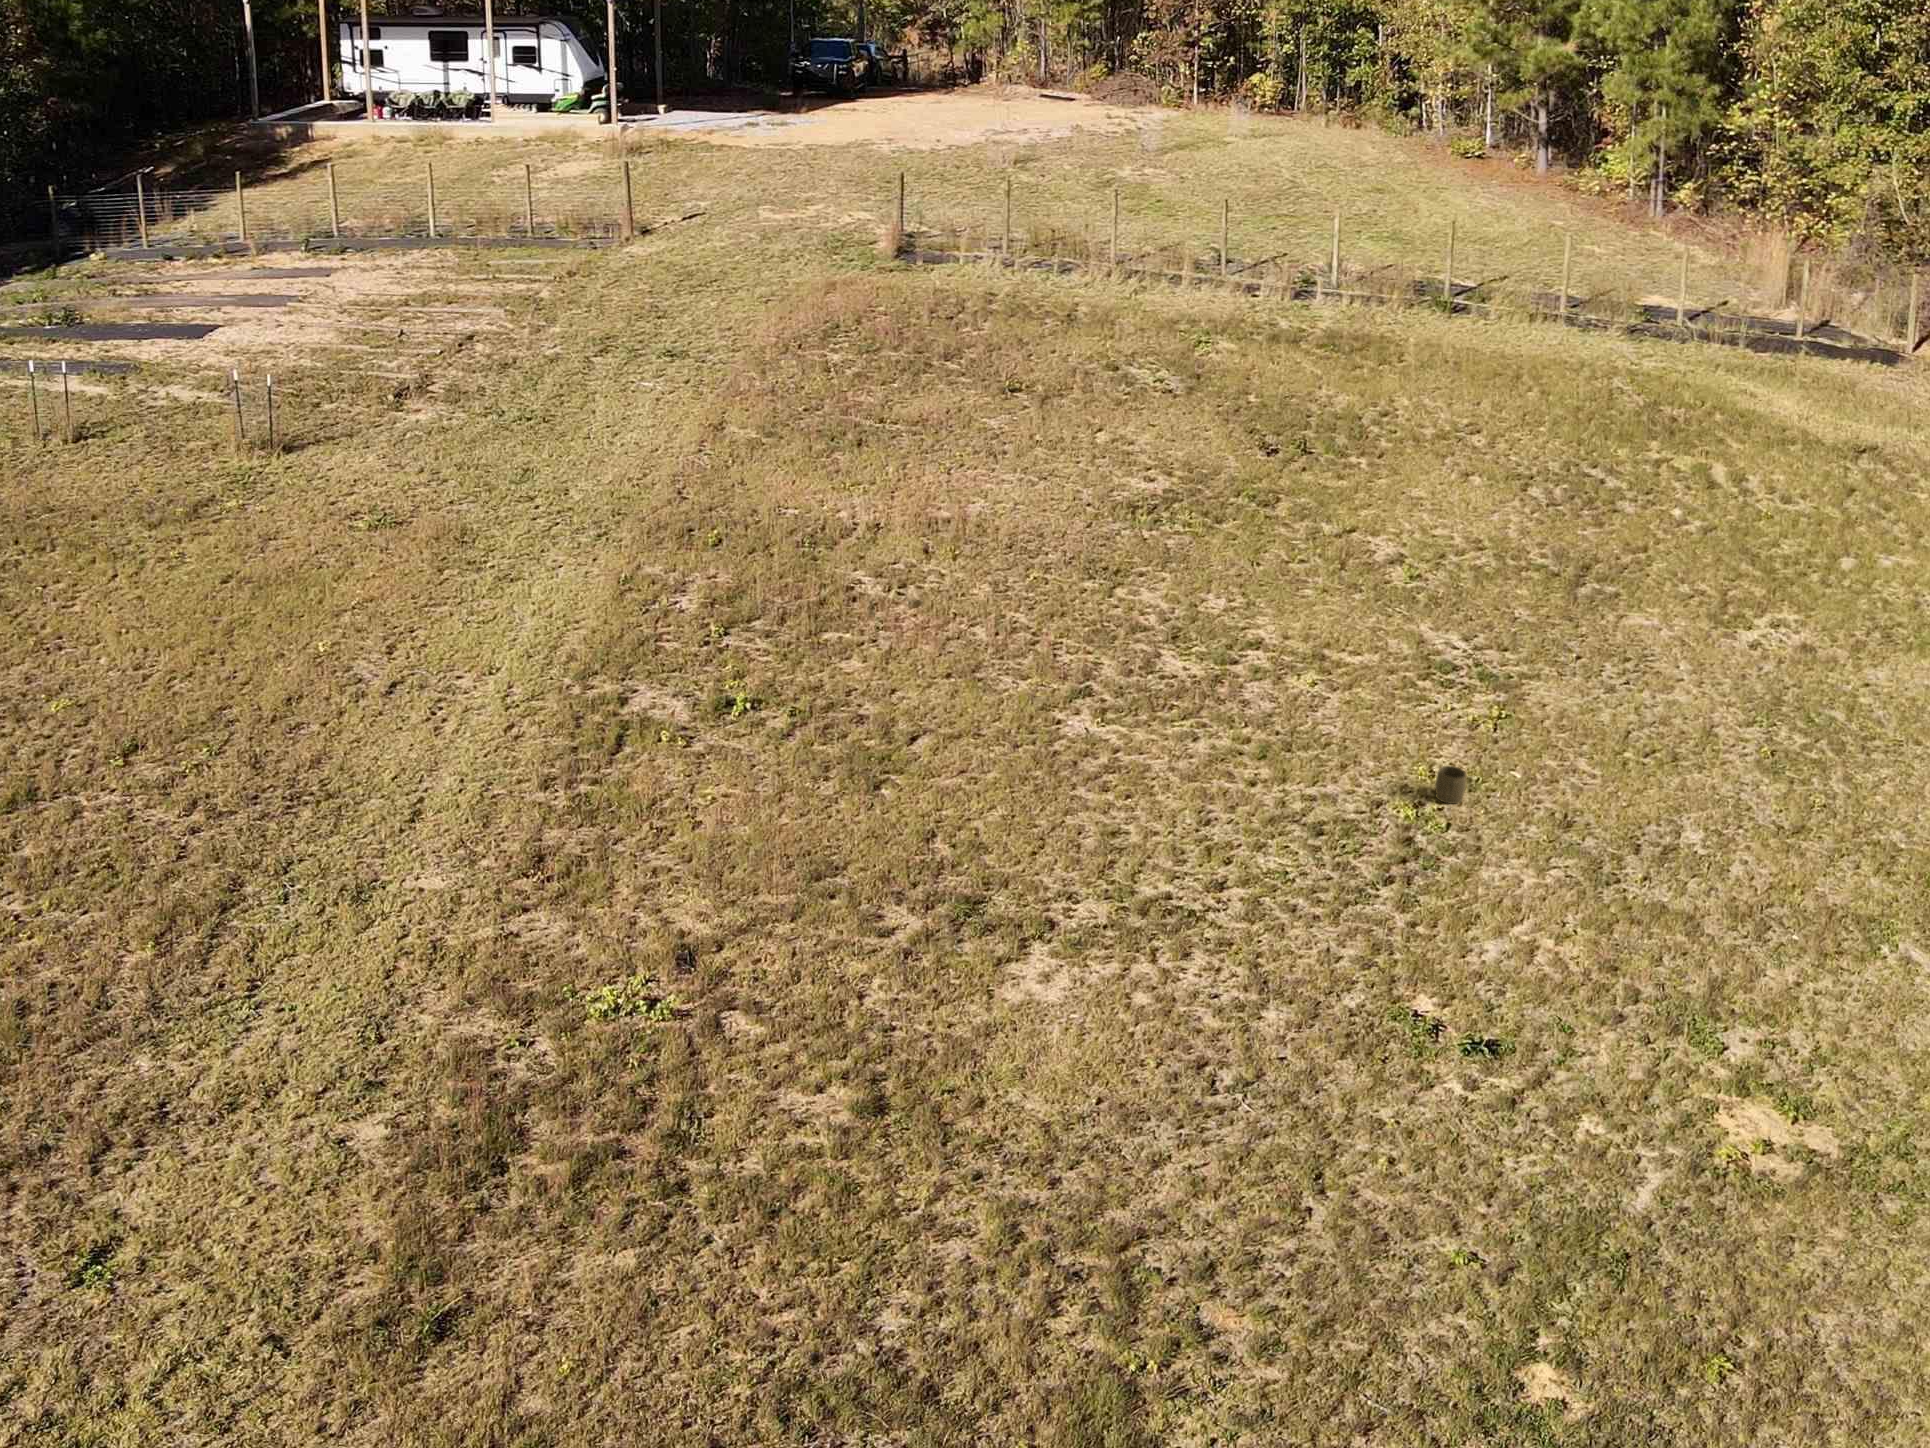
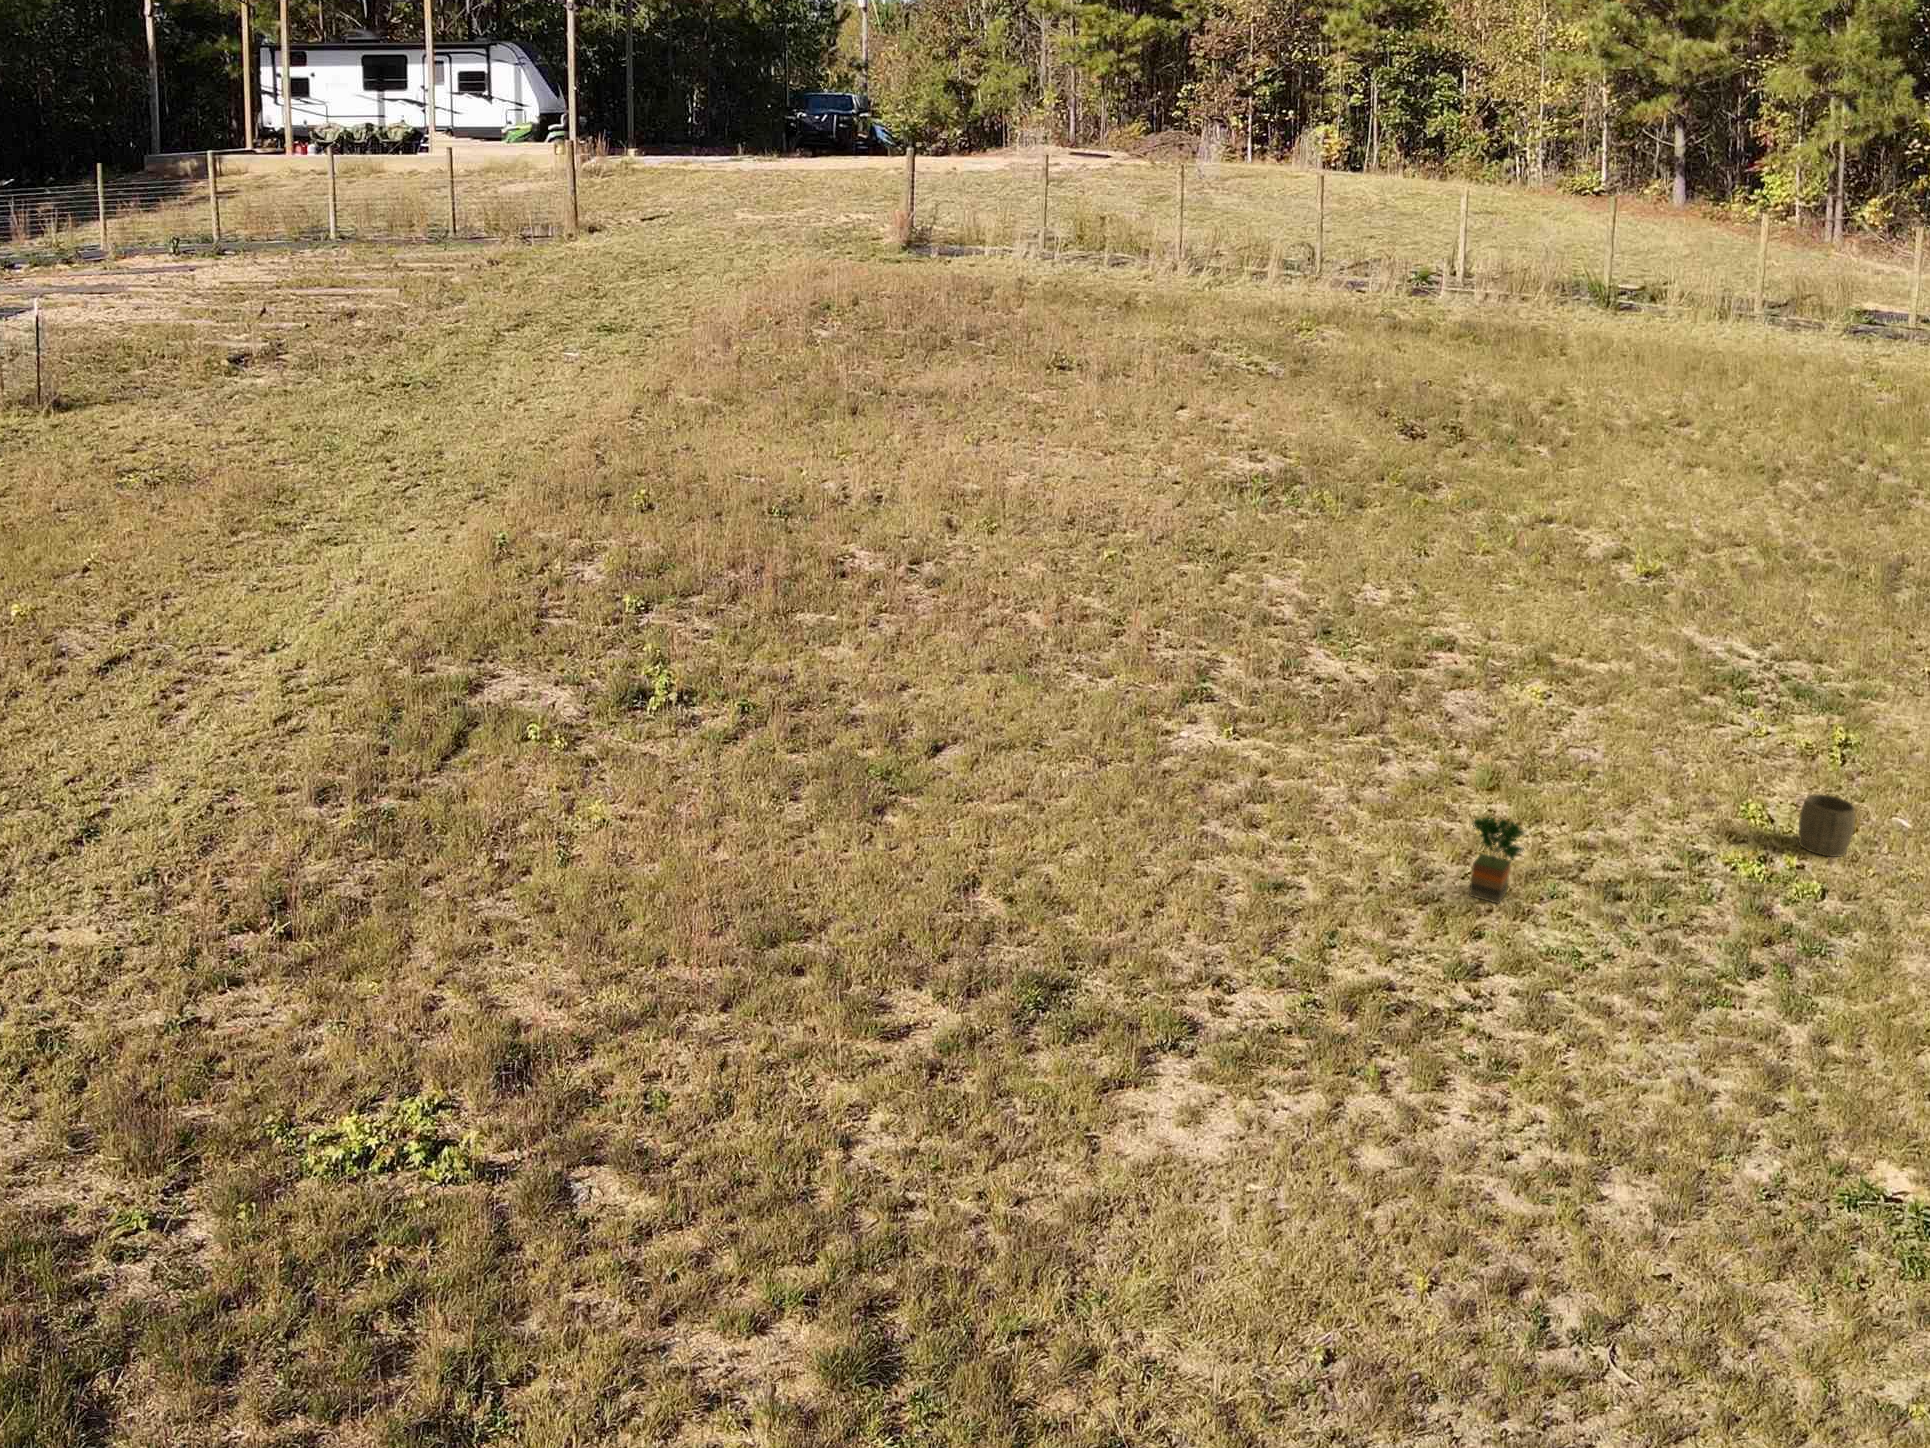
potted tree: none [1227,791,1259,843] -> present [1469,817,1525,903]

